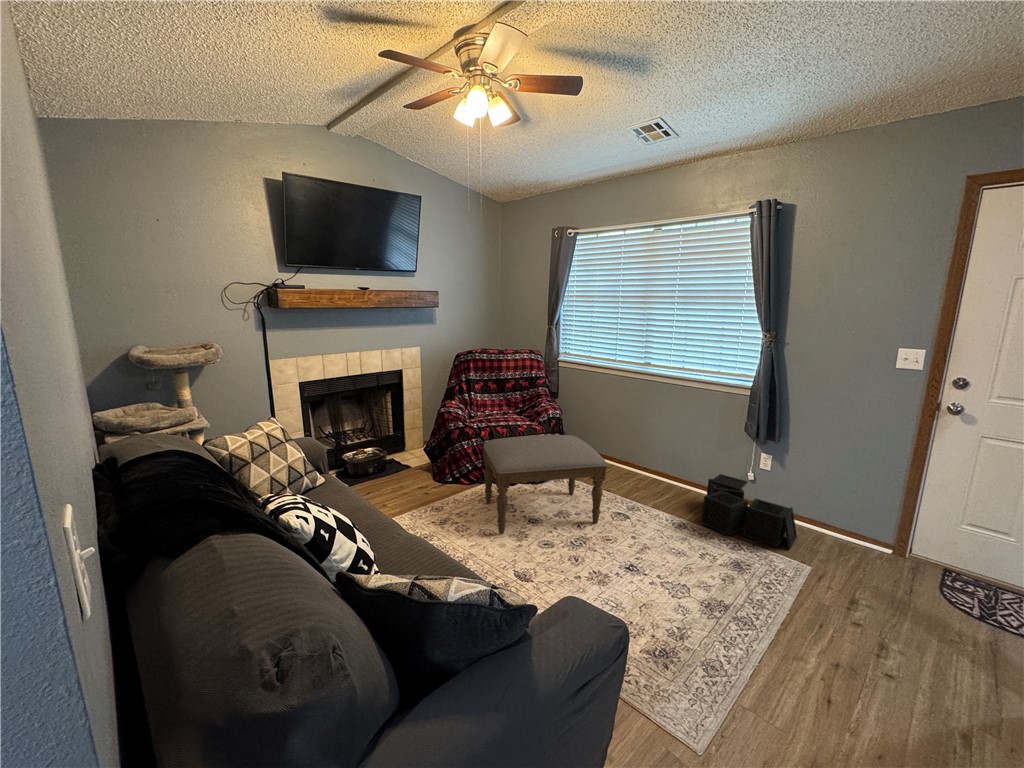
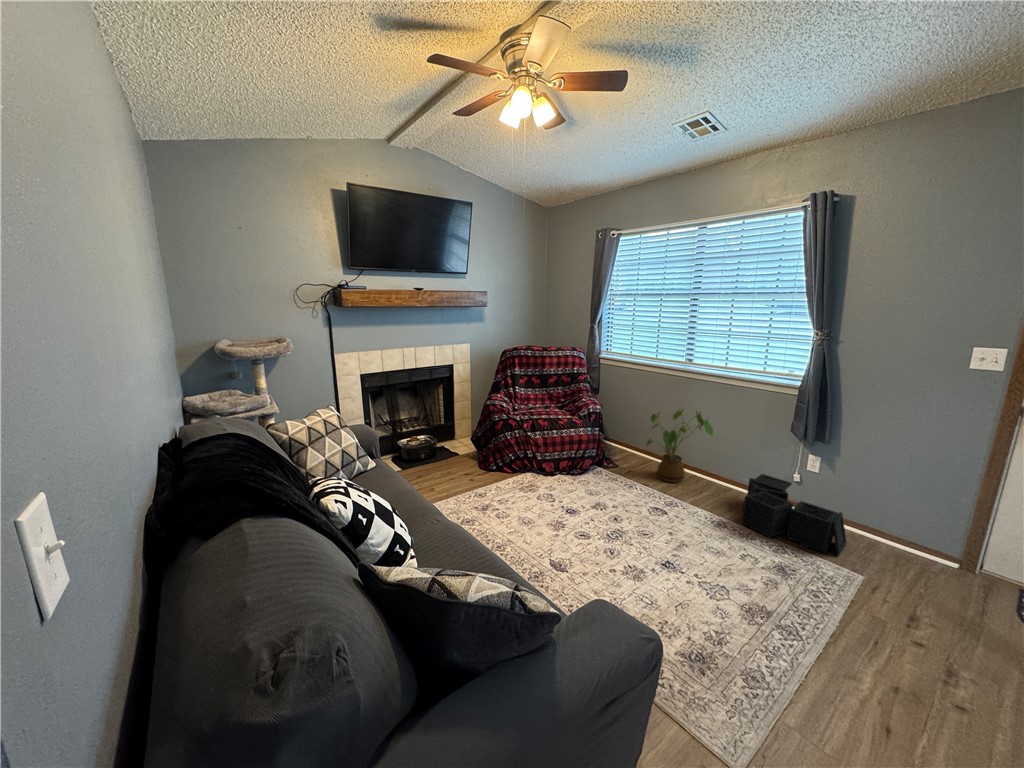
house plant: none [607,411,673,487] -> present [646,409,713,482]
ottoman: present [483,435,606,534] -> none [524,430,644,522]

